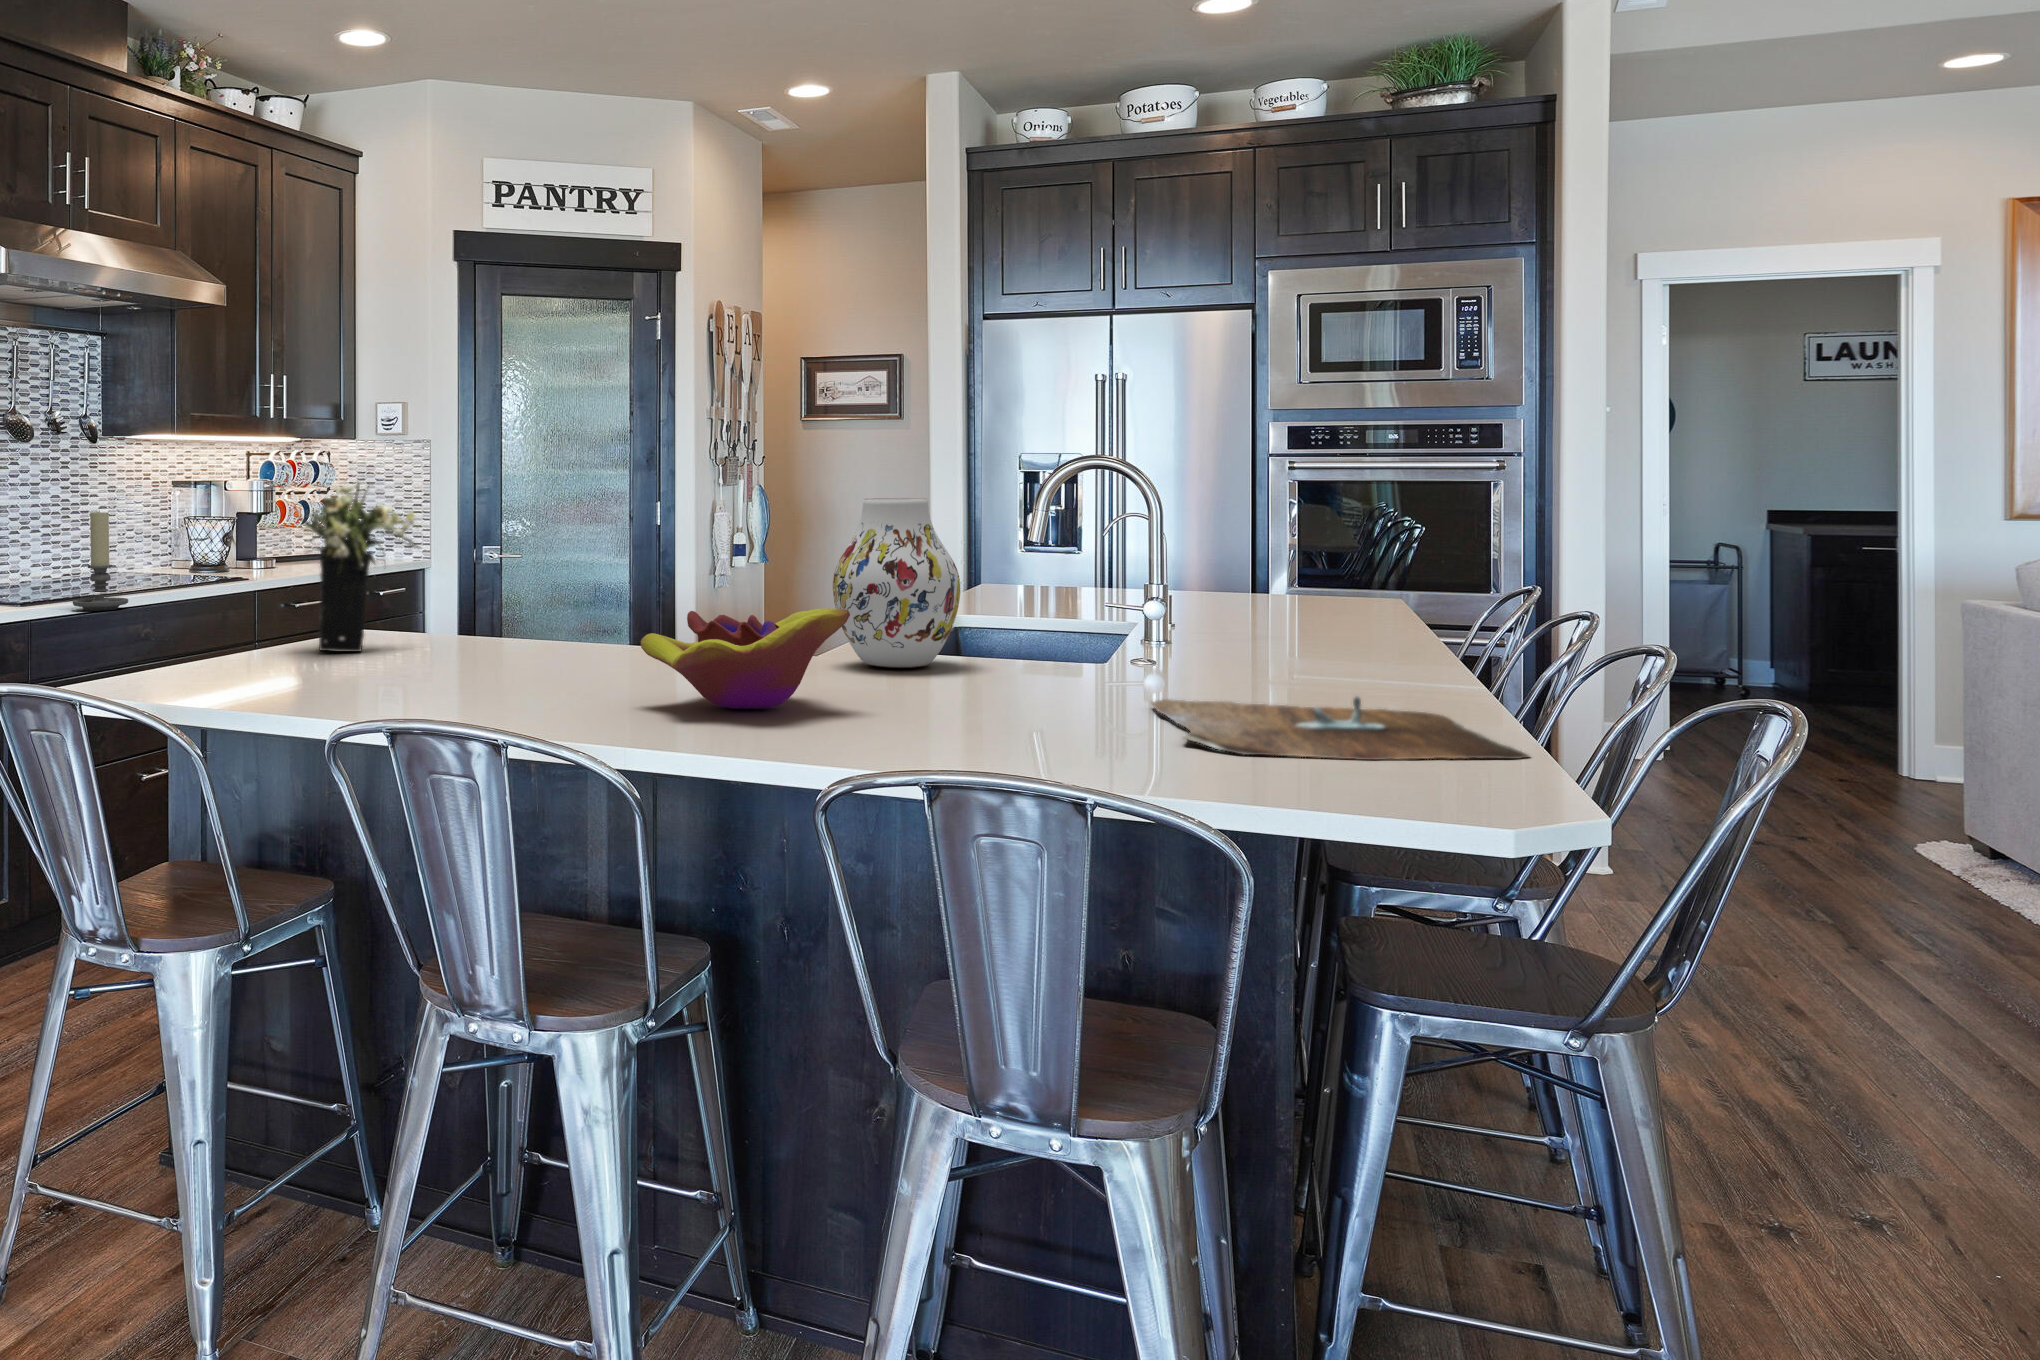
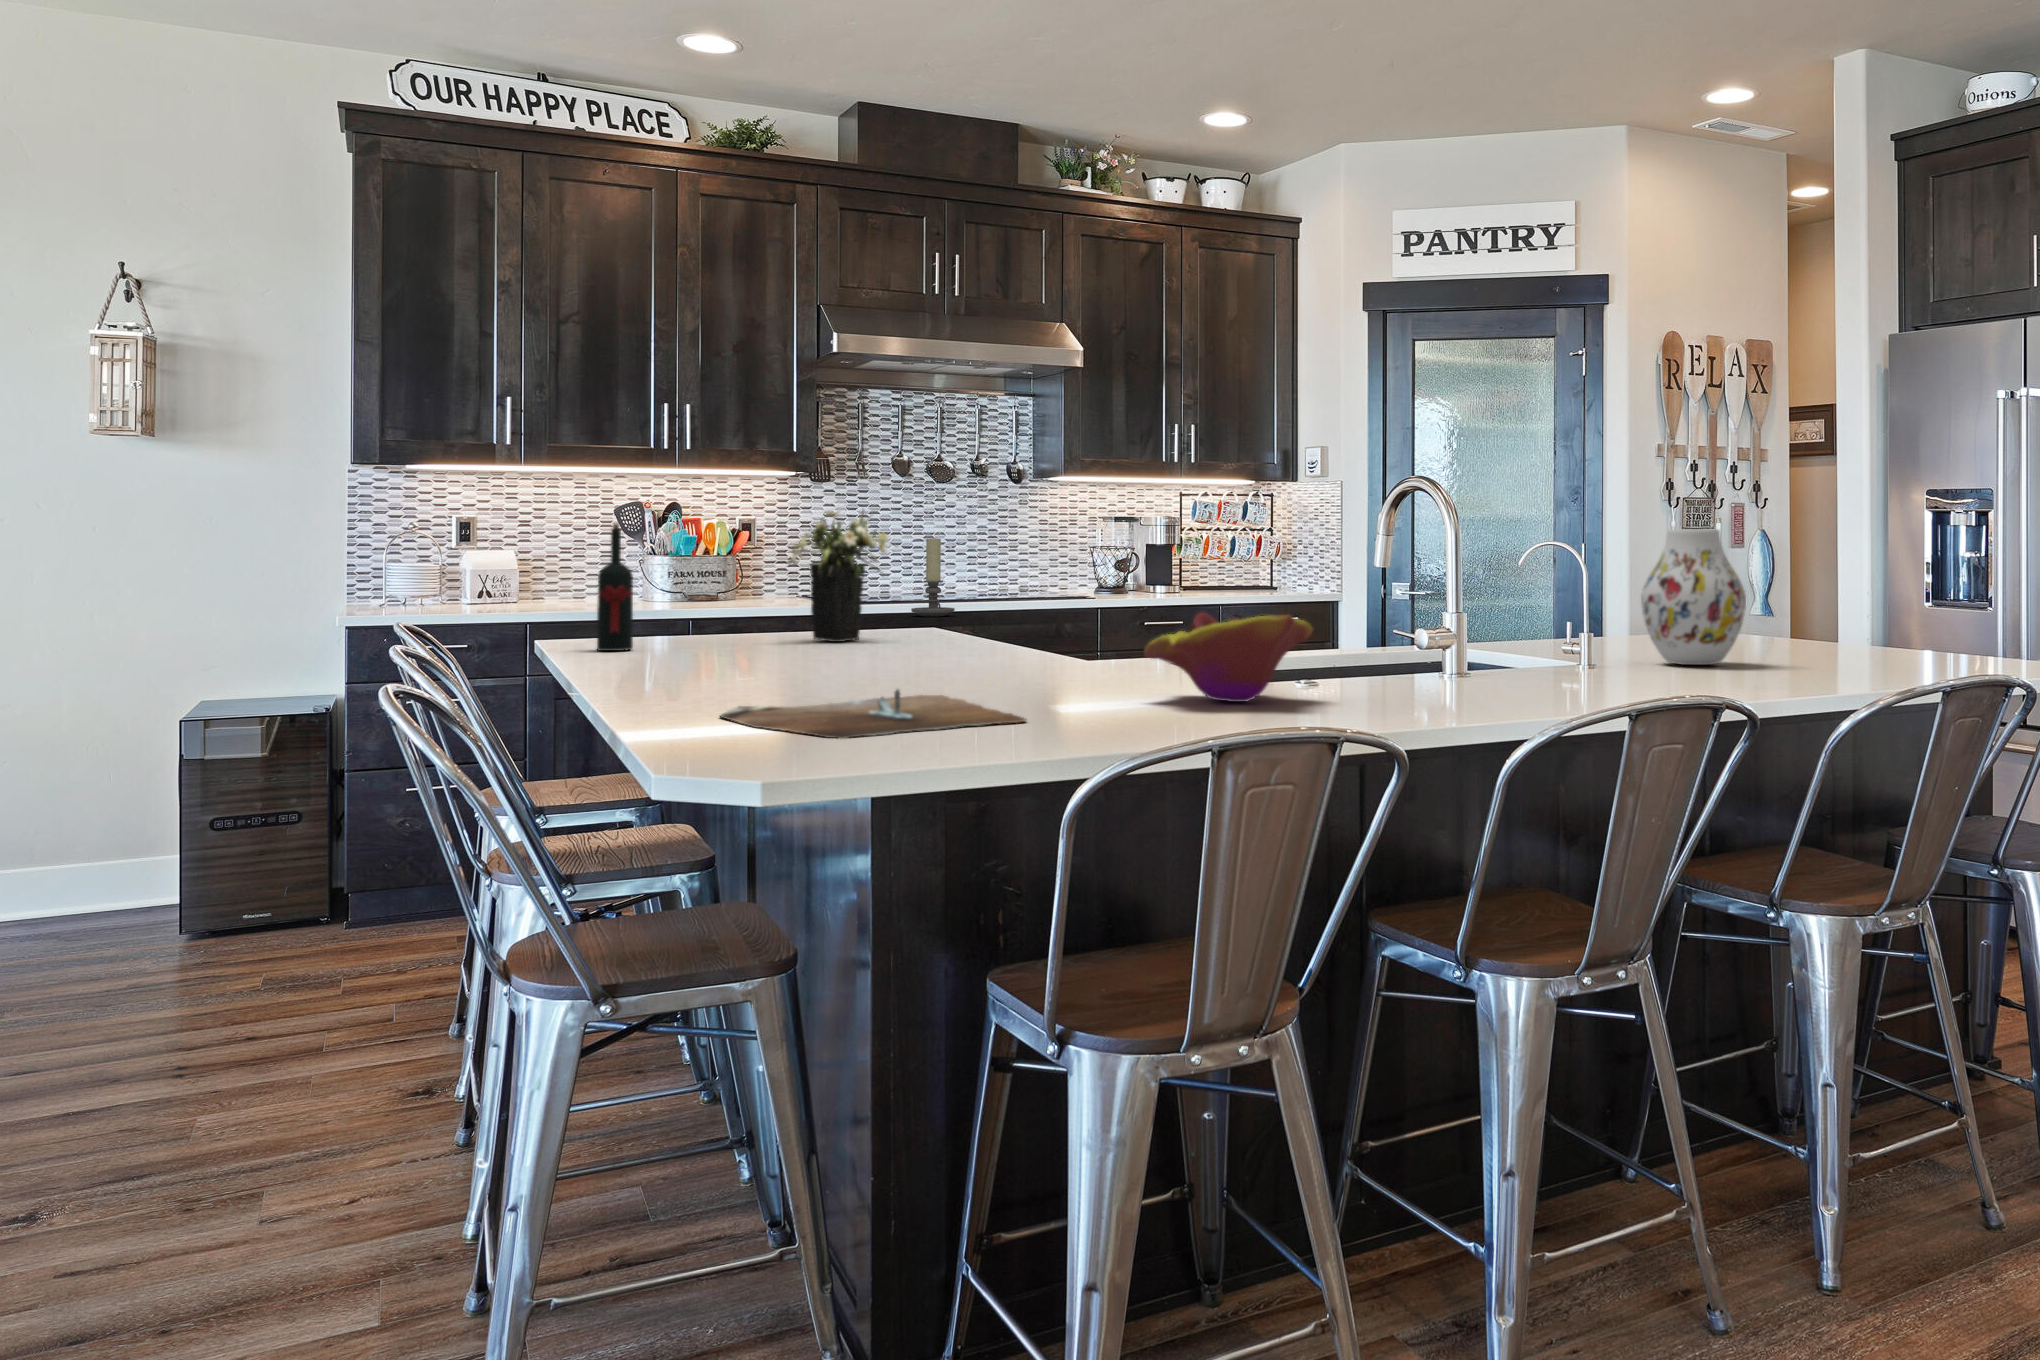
vase: present [833,498,960,668] -> present [1641,529,1746,665]
wine bottle: none [200,512,254,695] -> present [597,523,633,651]
decorative bowl: present [641,608,850,709] -> present [1144,612,1313,702]

